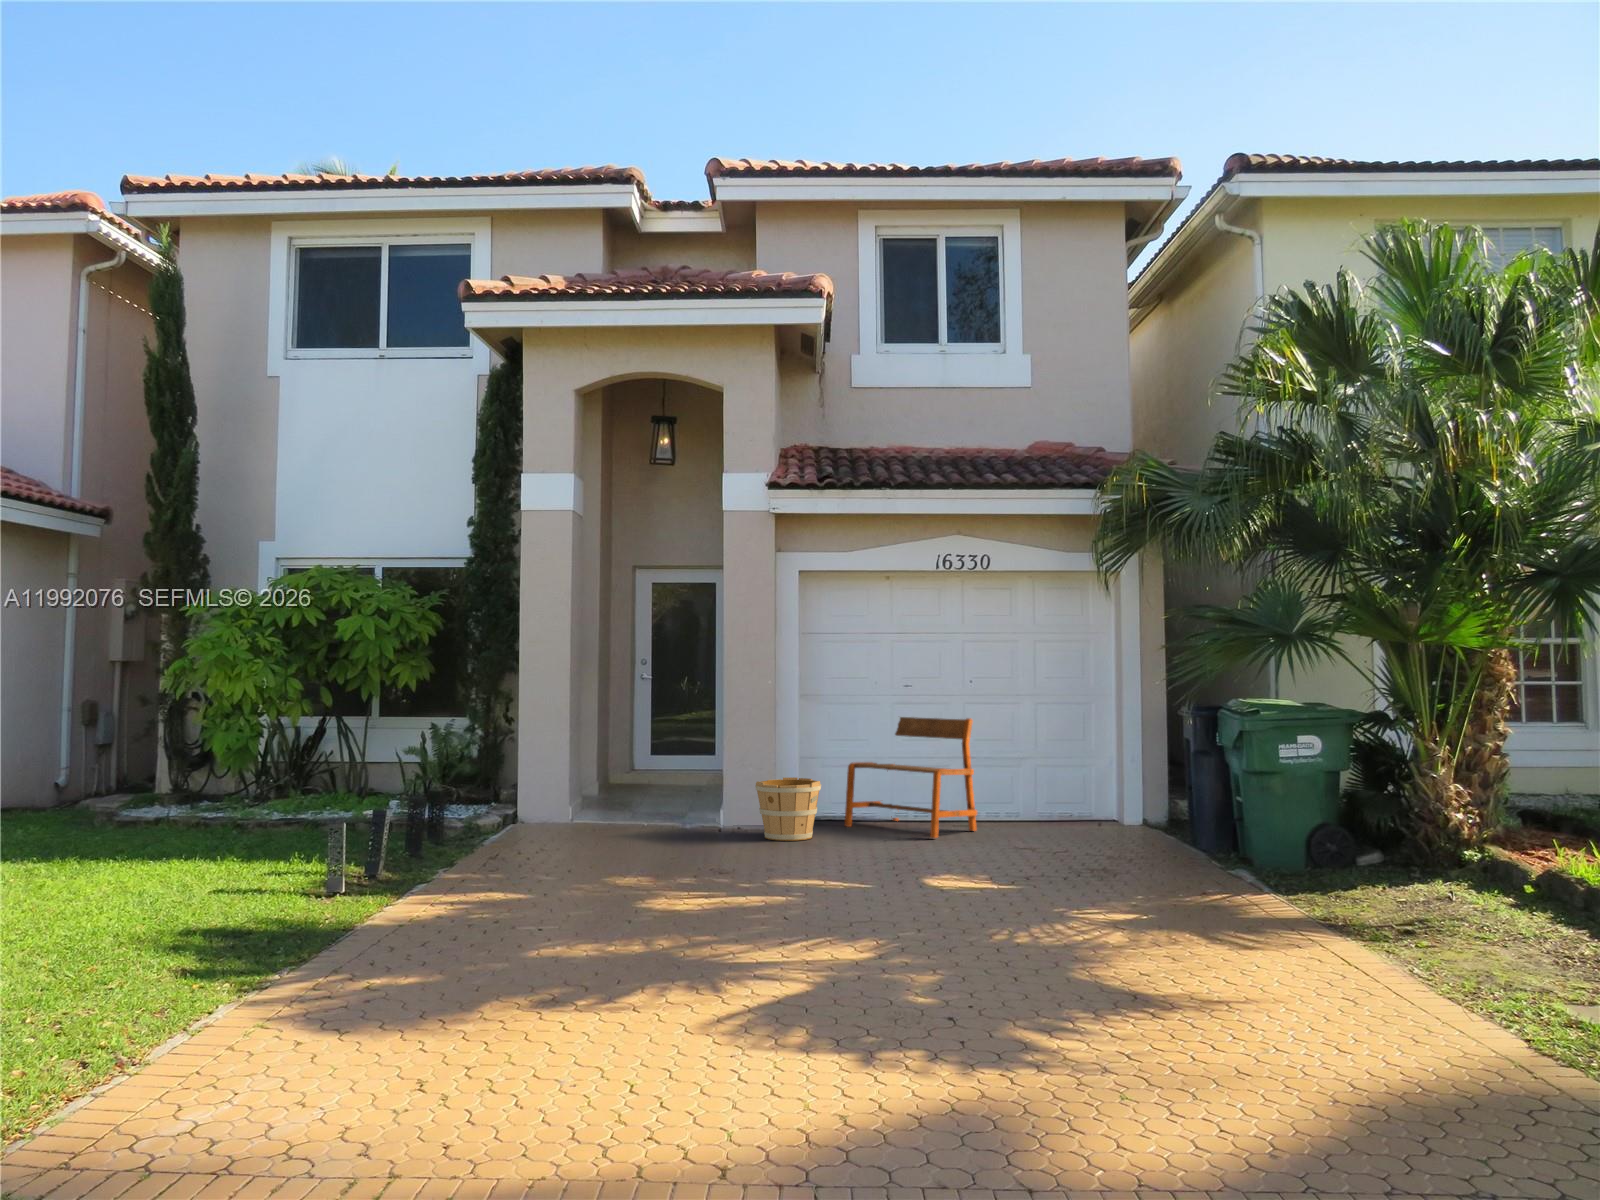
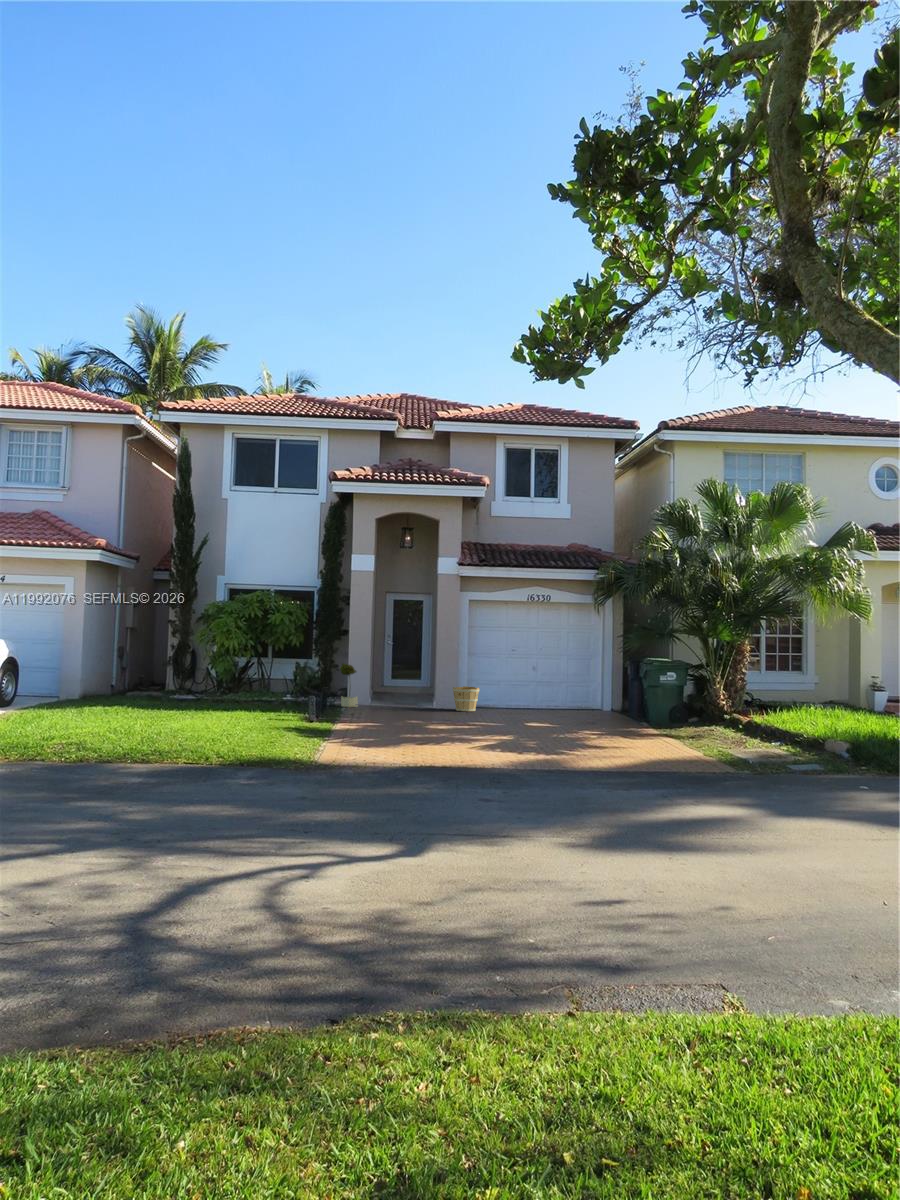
bench: present [845,717,977,838] -> none [486,662,543,712]
potted tree: none [489,729,533,835] -> present [340,664,358,707]

